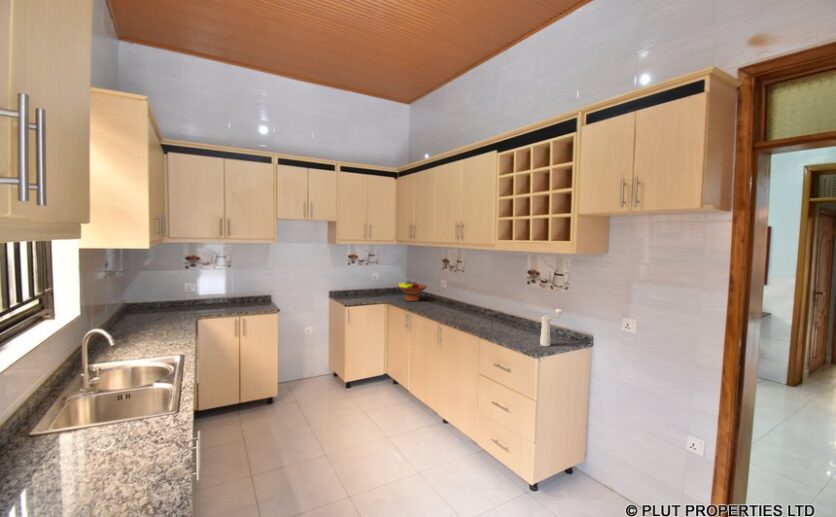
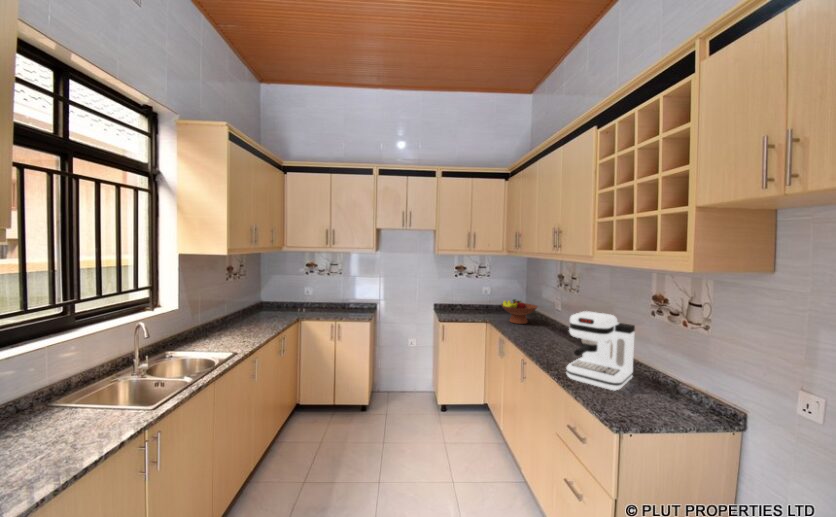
coffee maker: none [485,285,523,336] -> present [566,311,635,391]
pepper mill: present [540,309,563,346] -> none [640,359,687,416]

